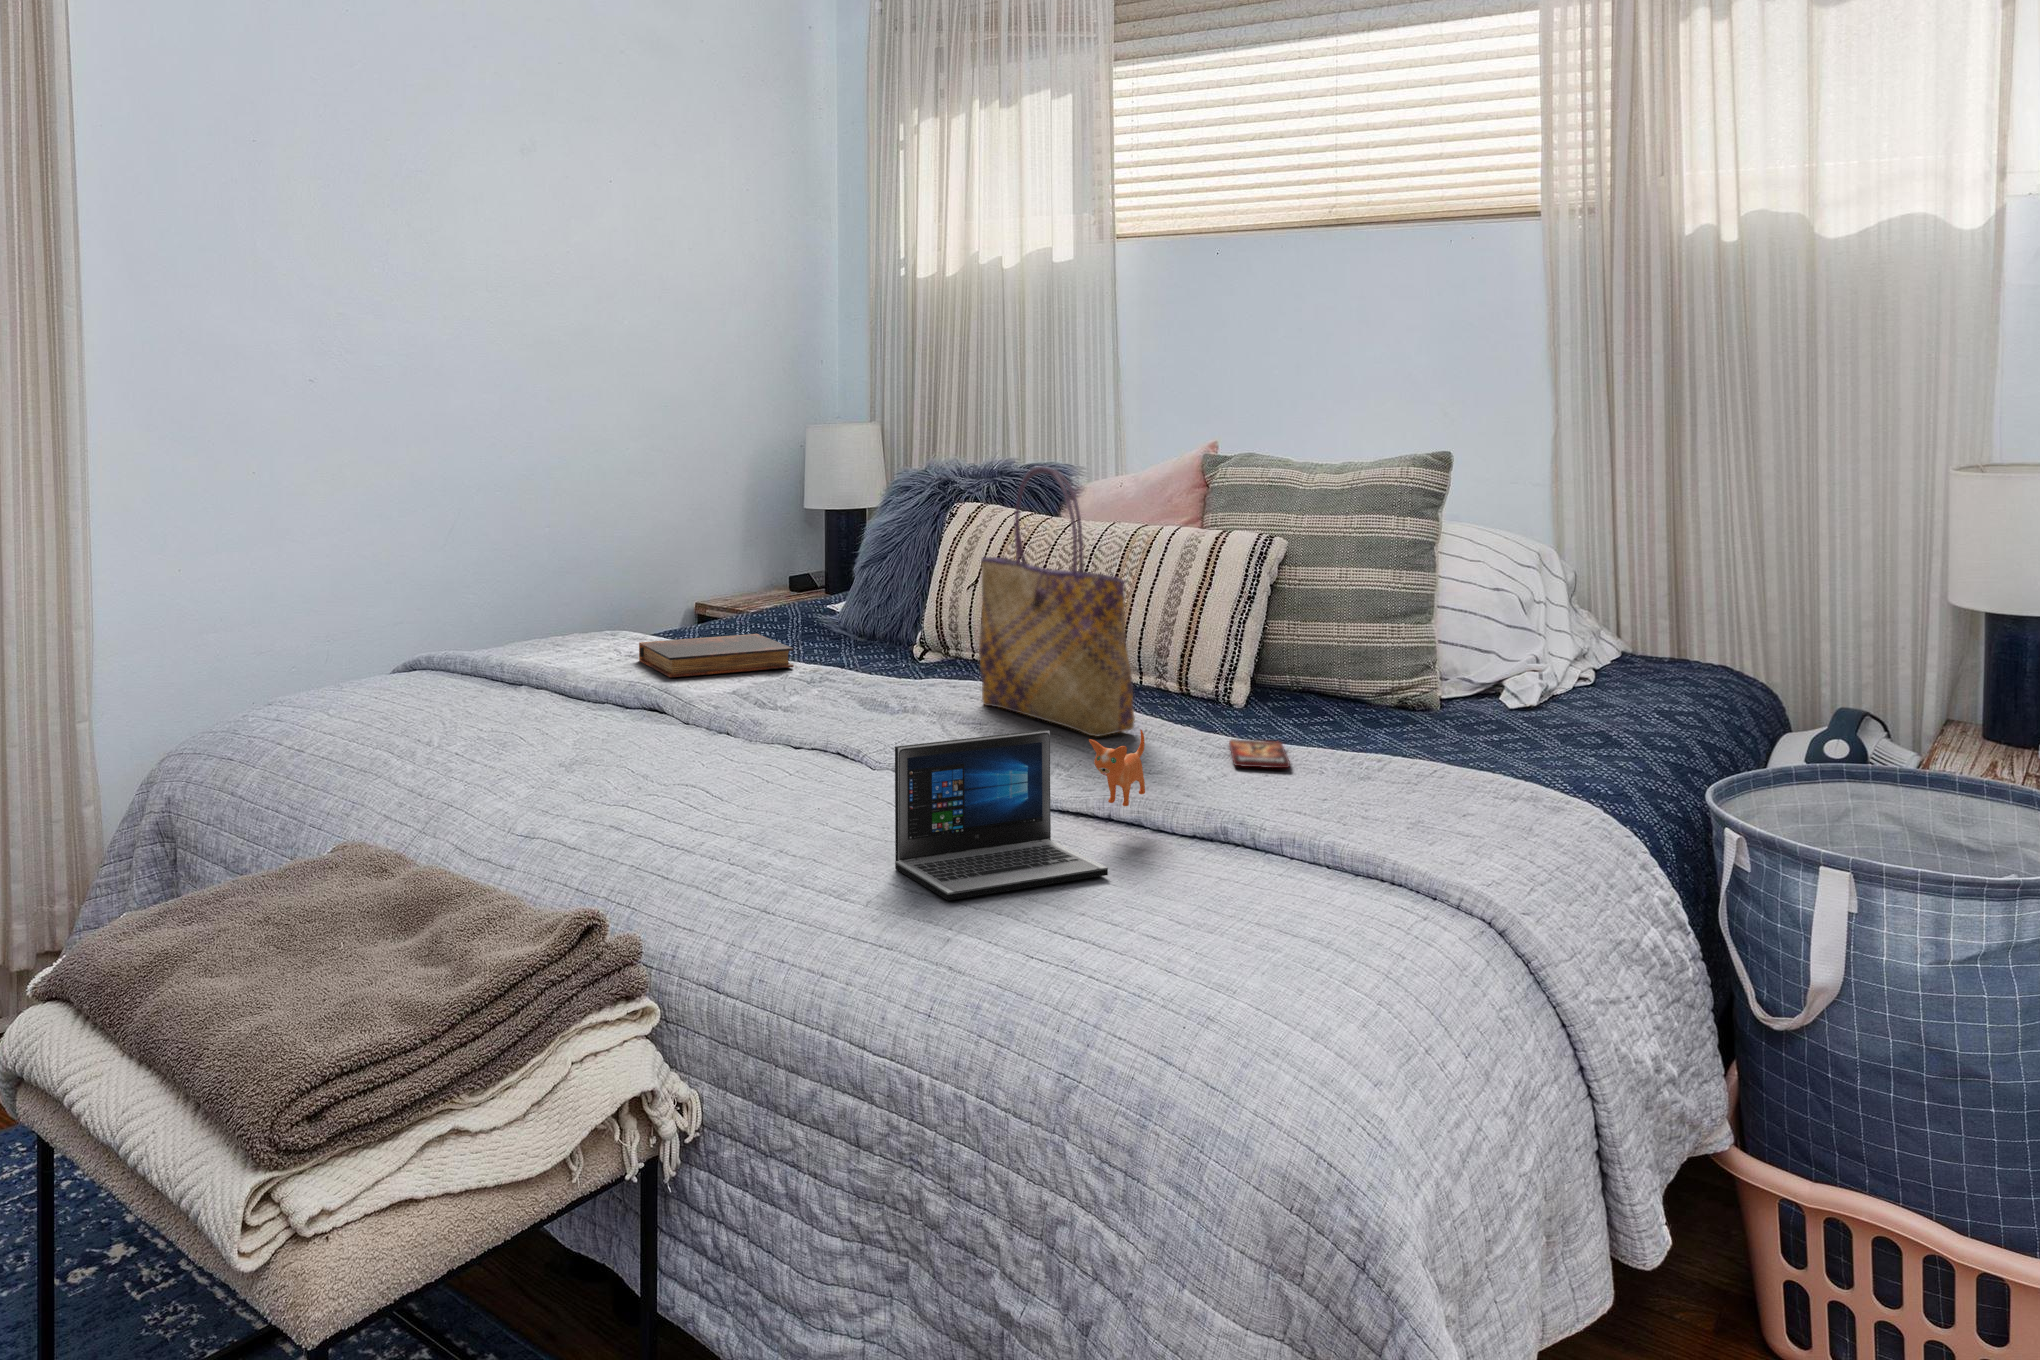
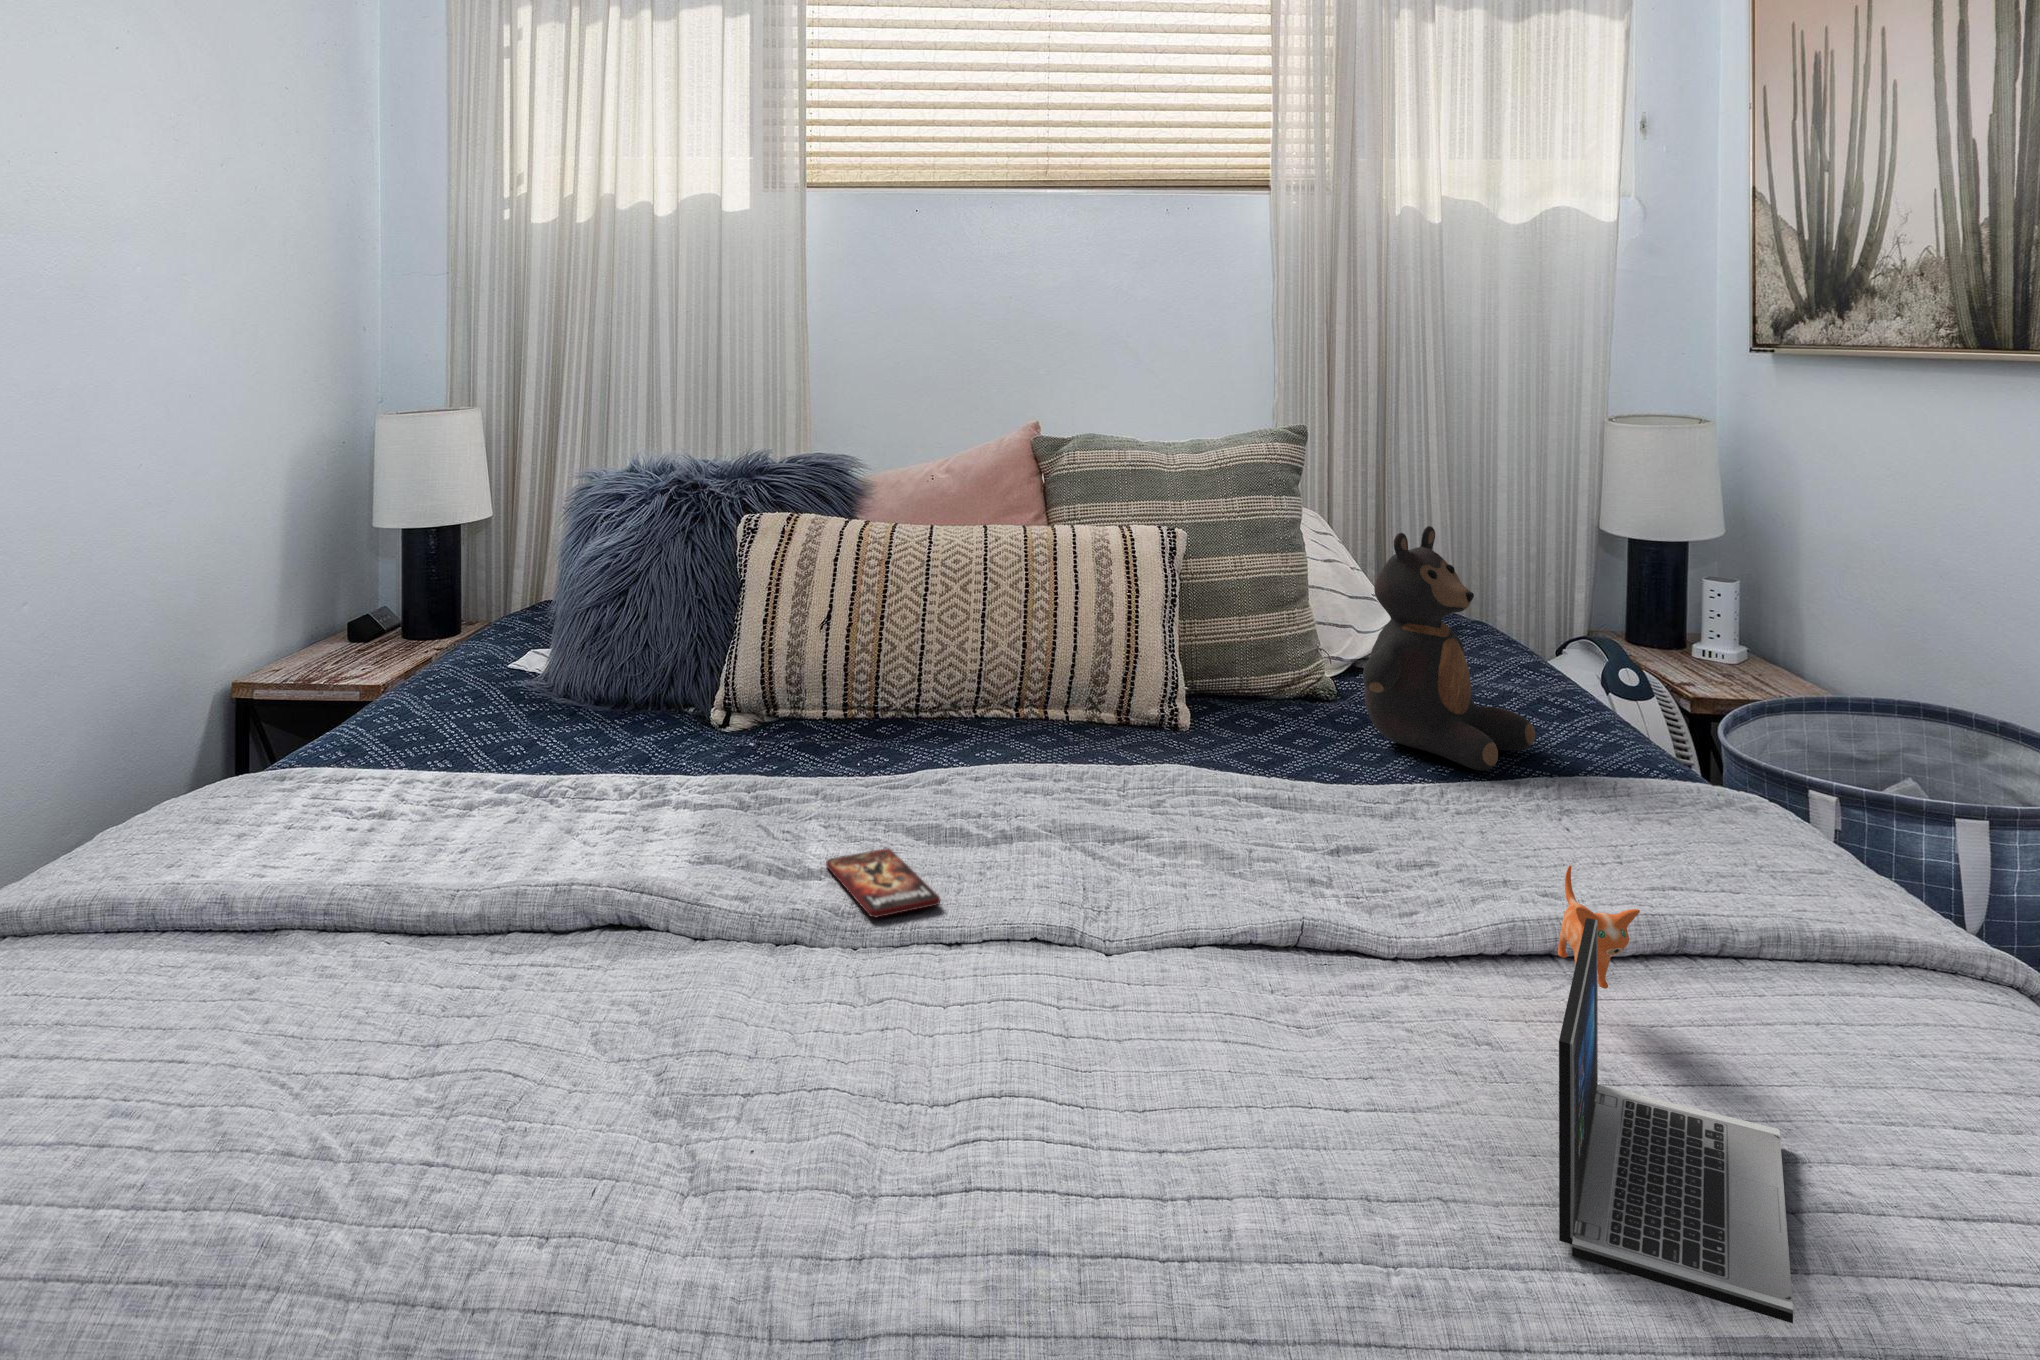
tote bag: present [979,467,1135,736] -> none [975,480,1263,831]
teddy bear: none [1313,535,1483,746] -> present [1363,526,1535,771]
book: present [639,634,794,677] -> none [399,733,658,846]
smartphone: present [1229,739,1290,768] -> present [826,849,940,917]

